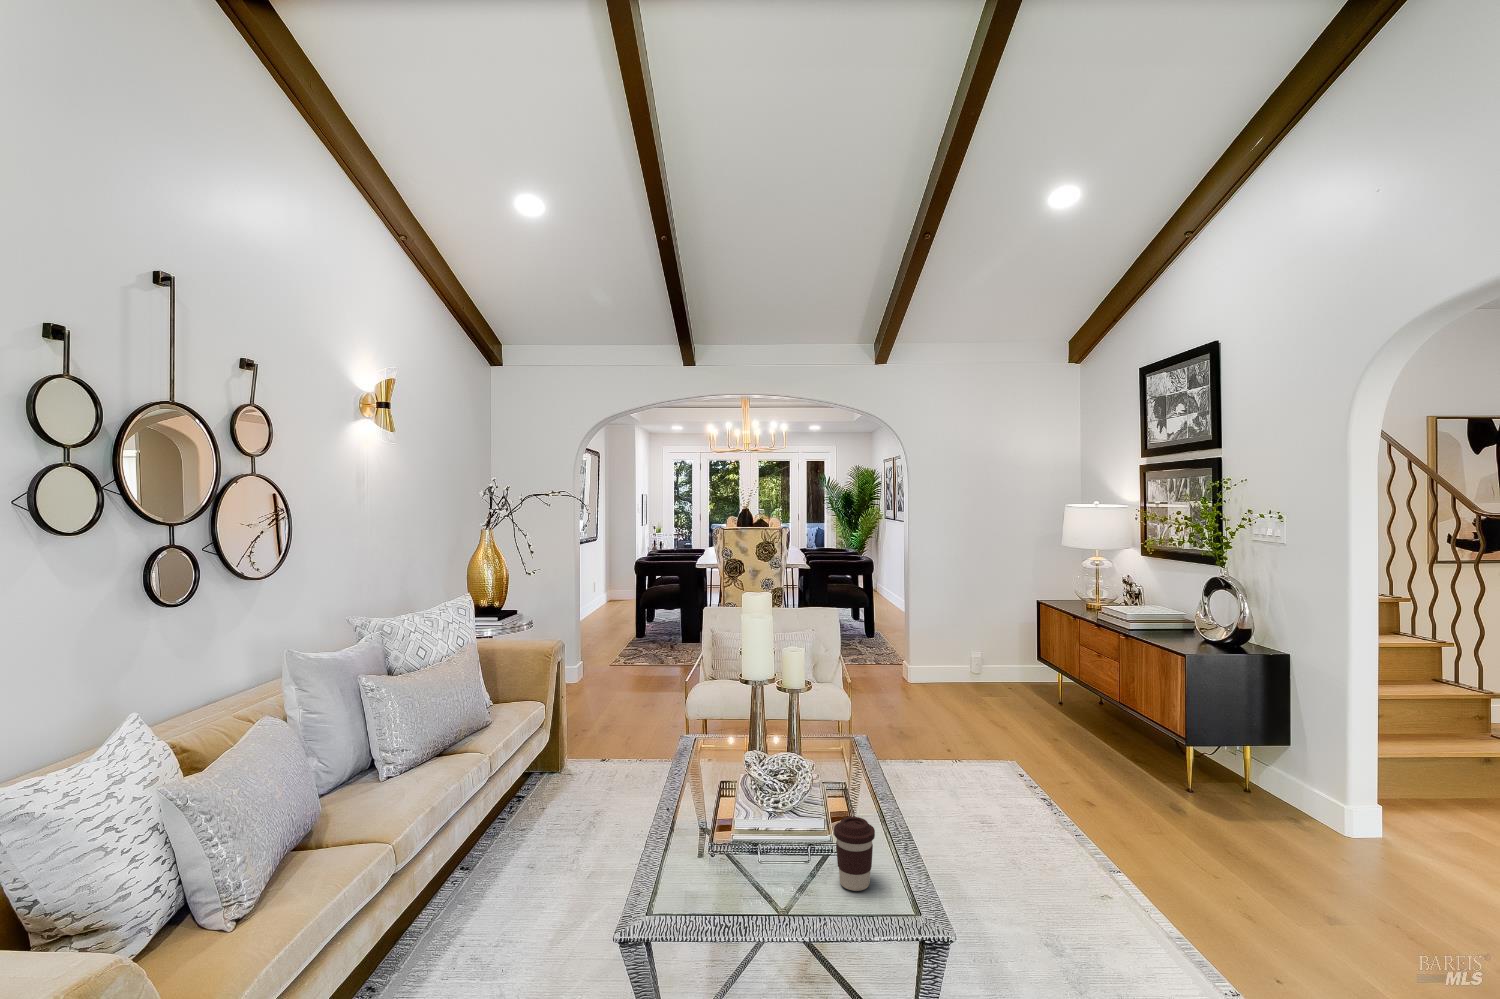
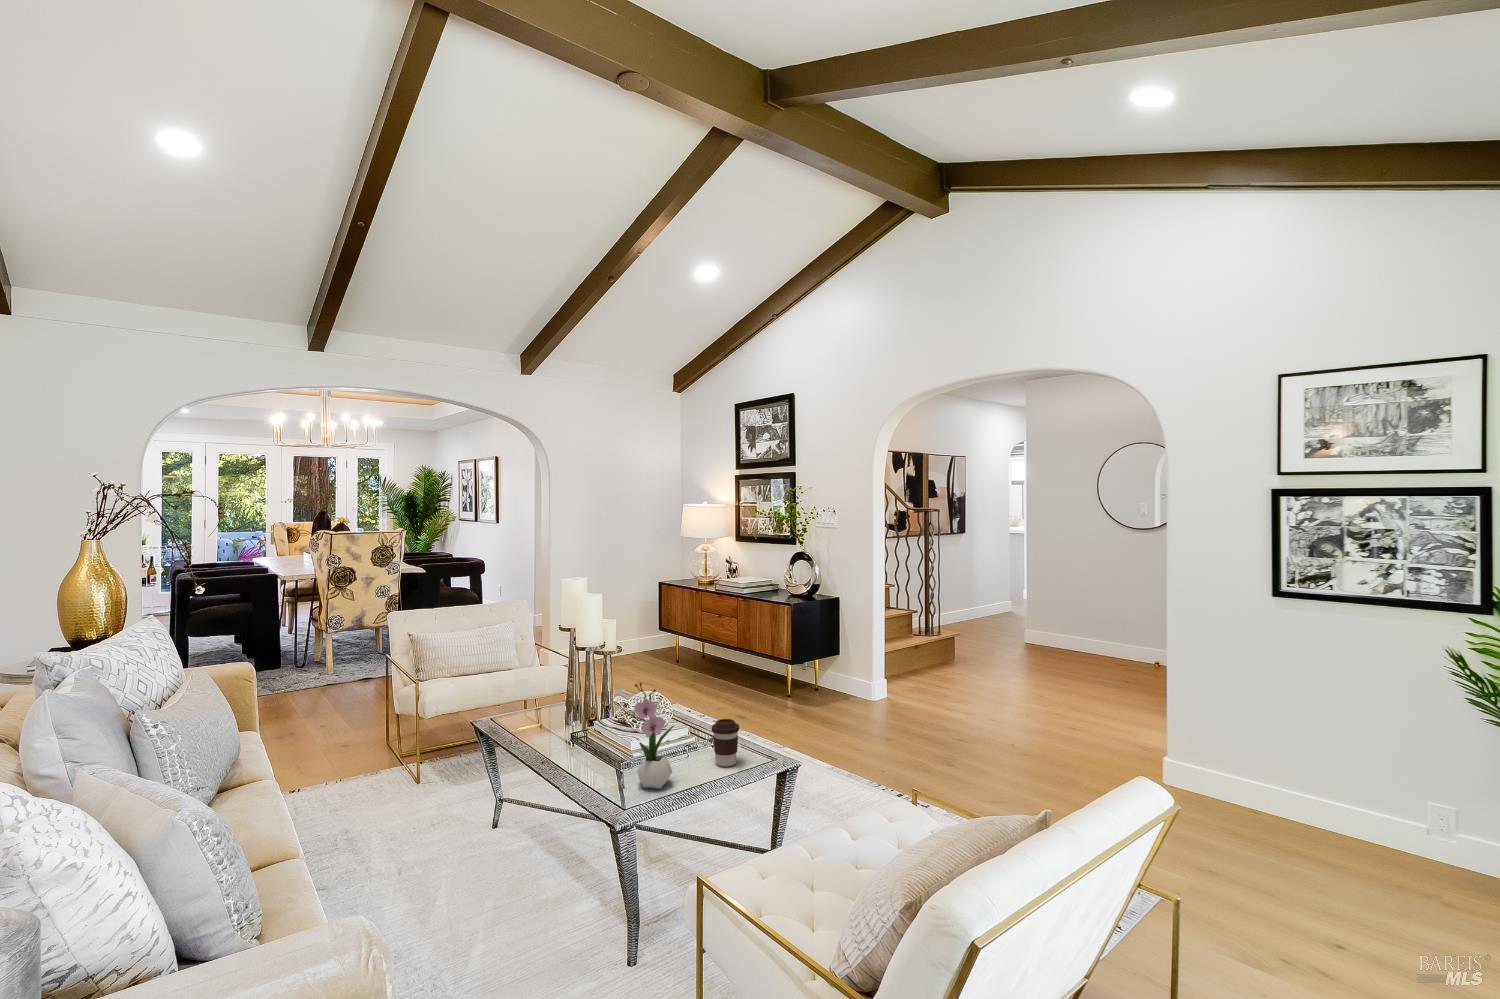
flower arrangement: none [701,741,766,892] -> present [634,682,674,789]

